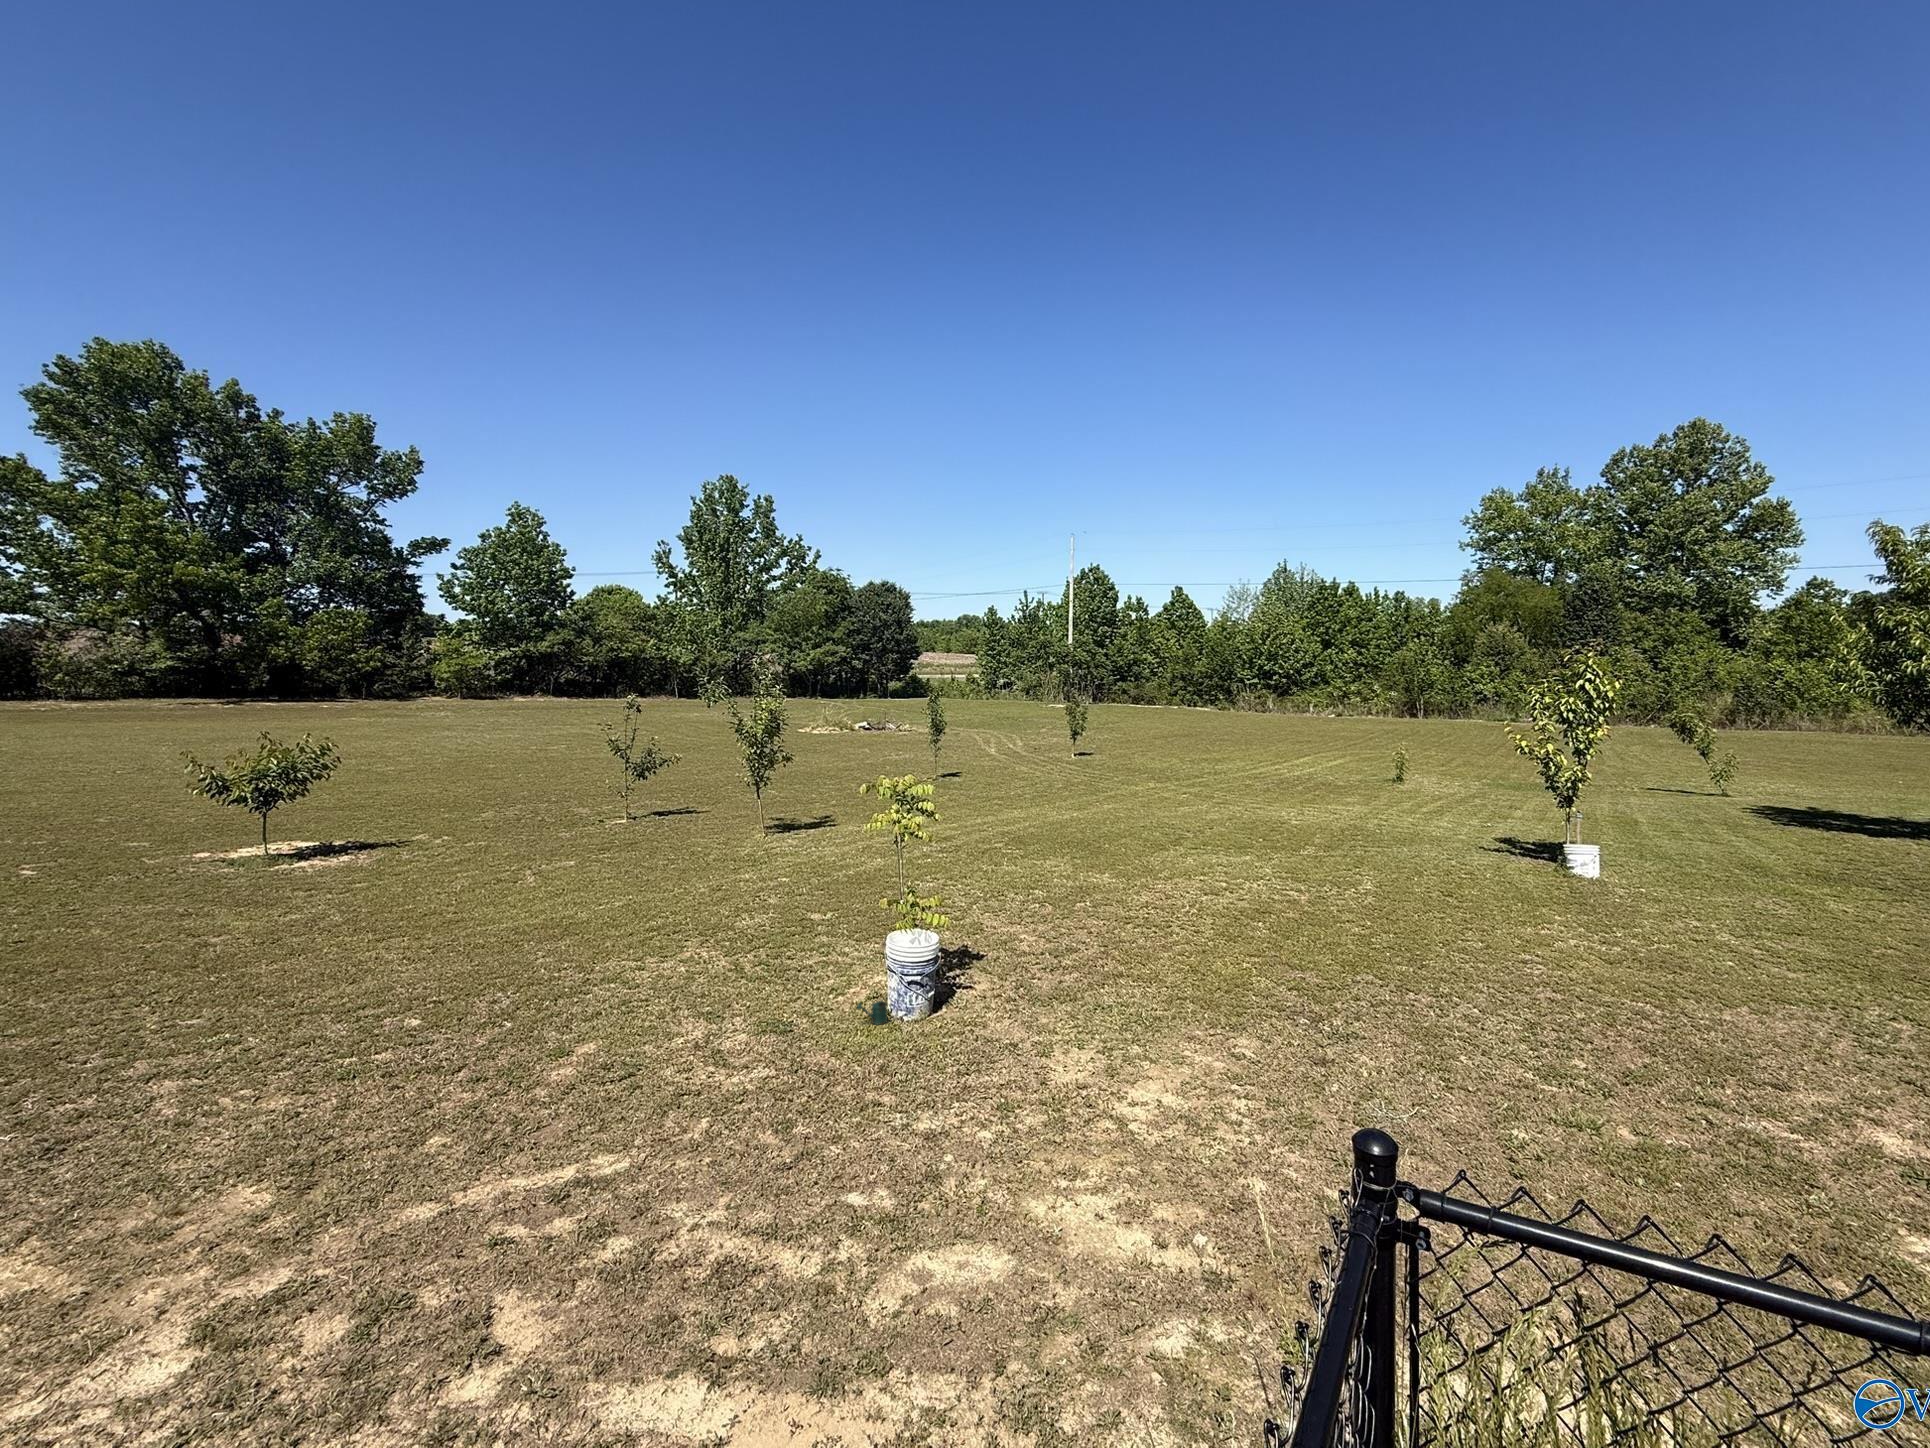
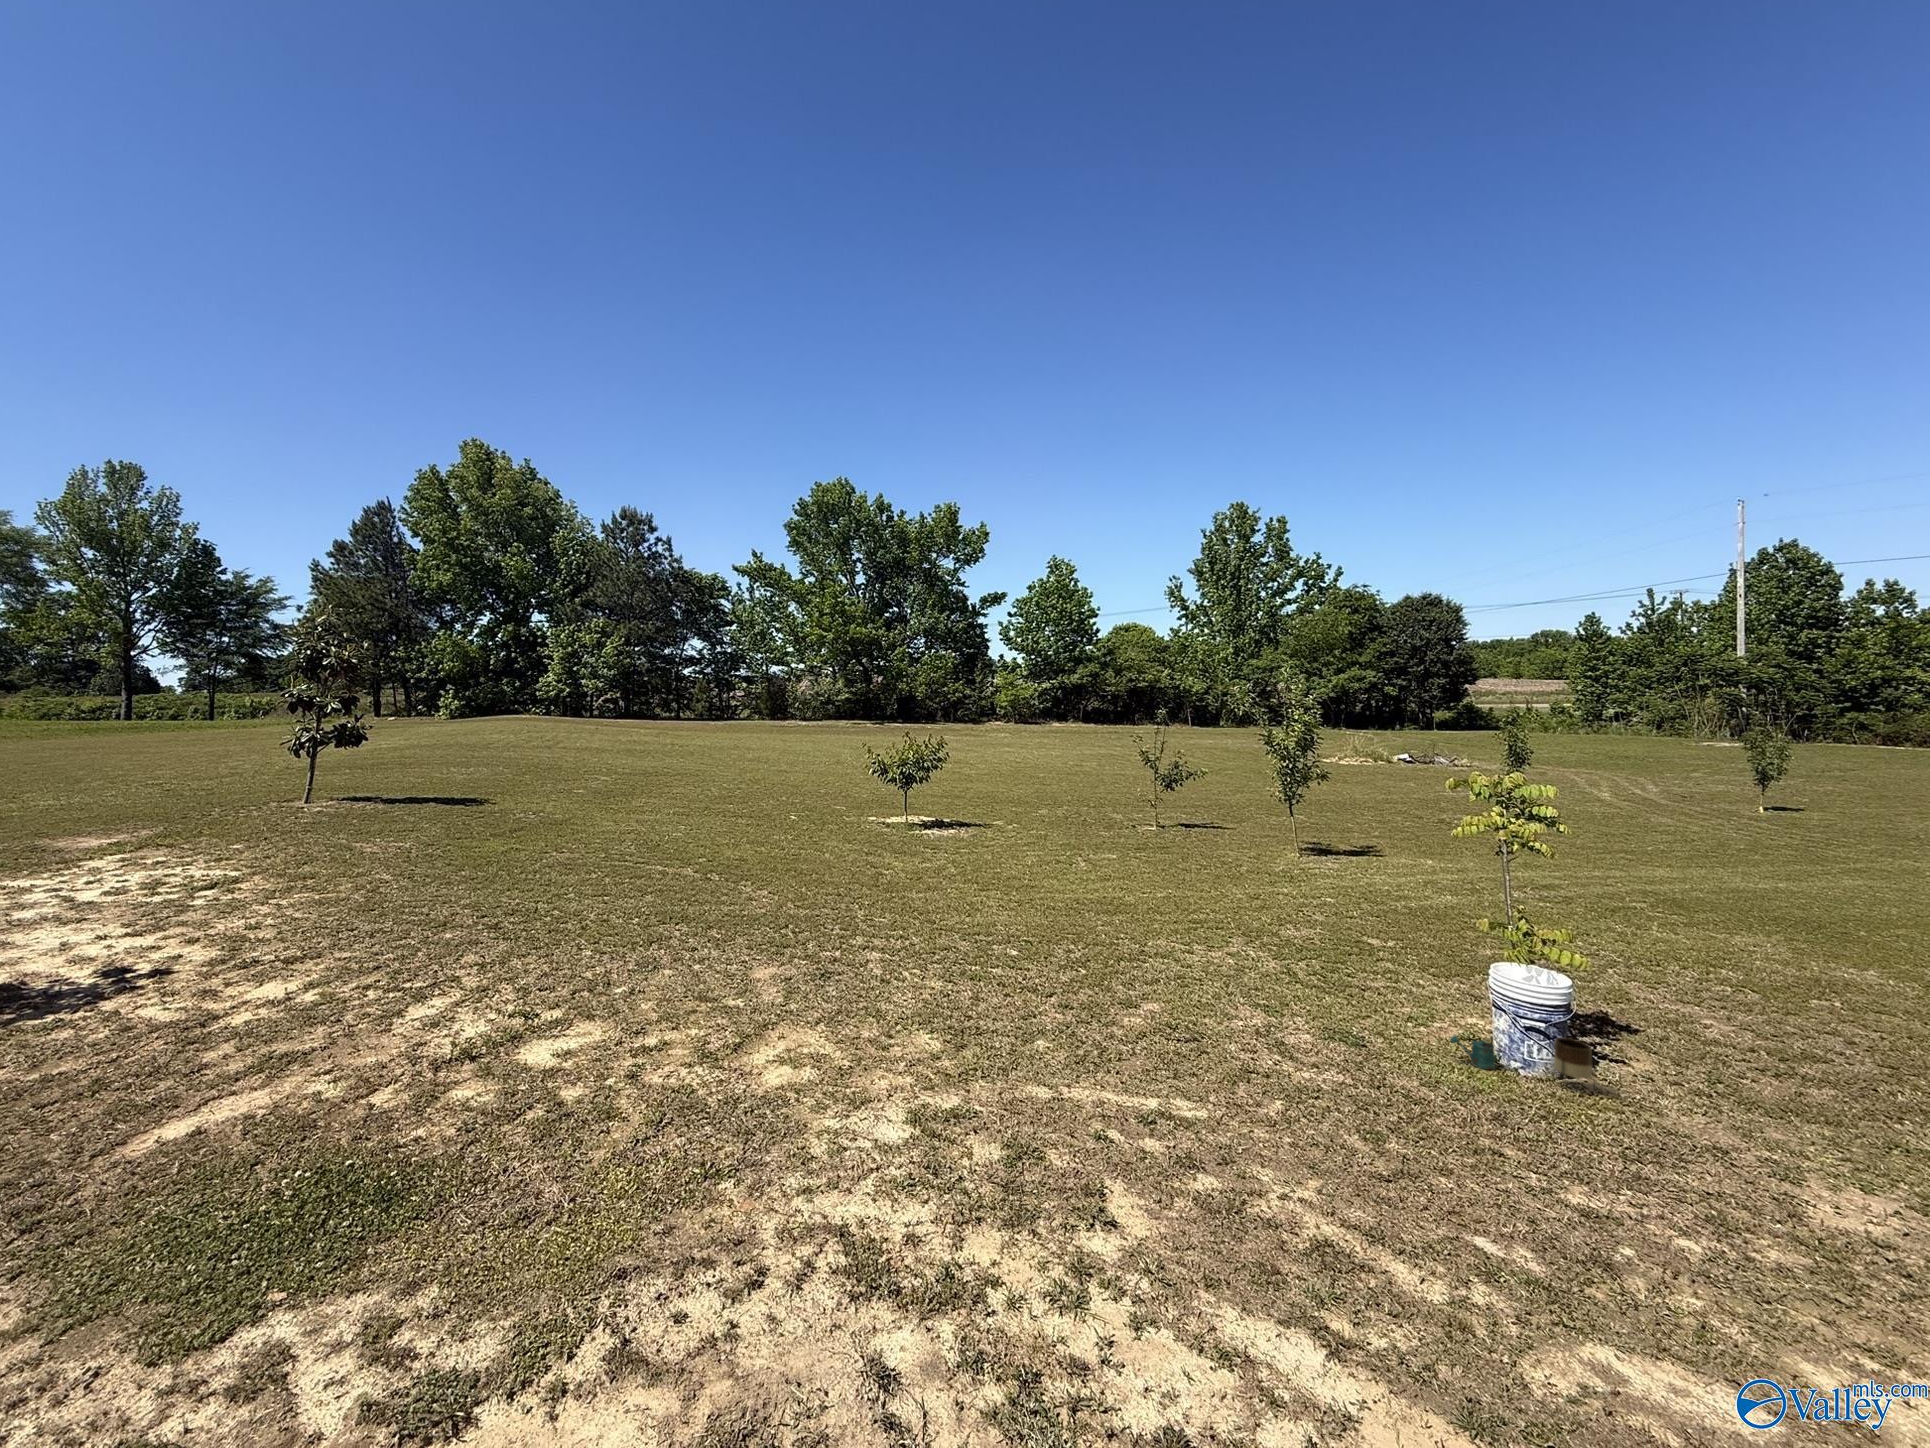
planter: none [925,984,949,1027] -> present [1554,1038,1594,1080]

